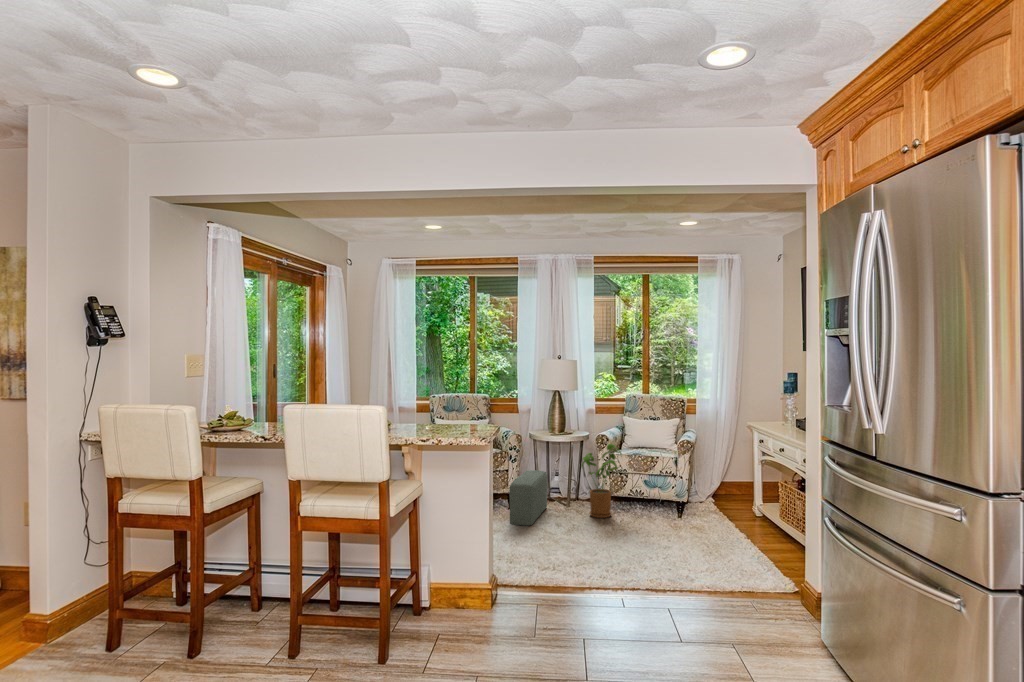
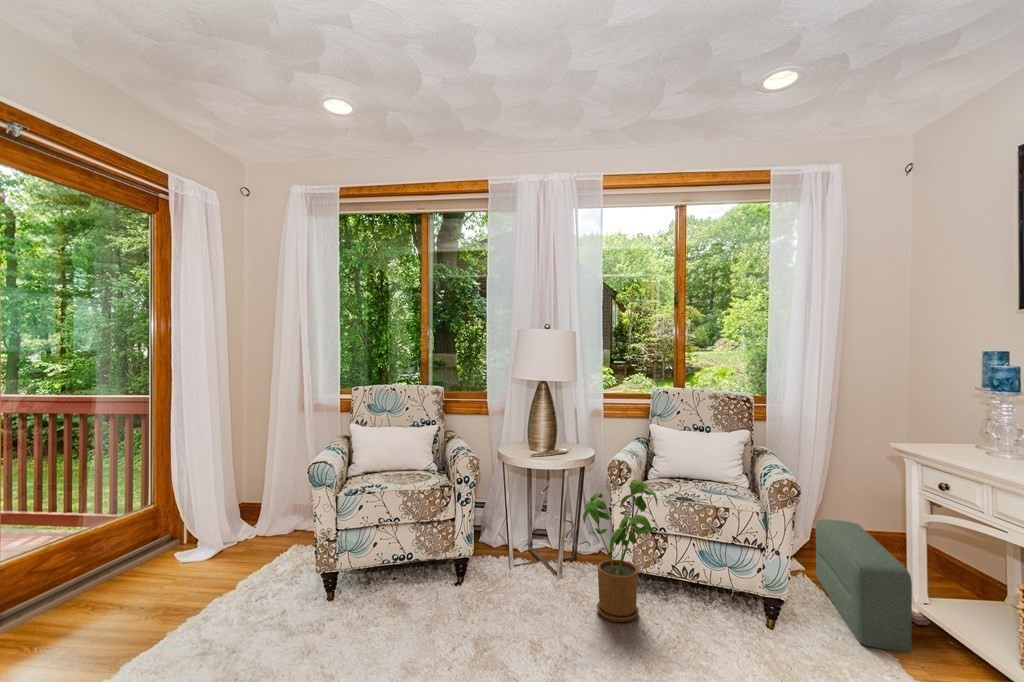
pouf: present [509,470,547,526] -> present [816,519,912,652]

